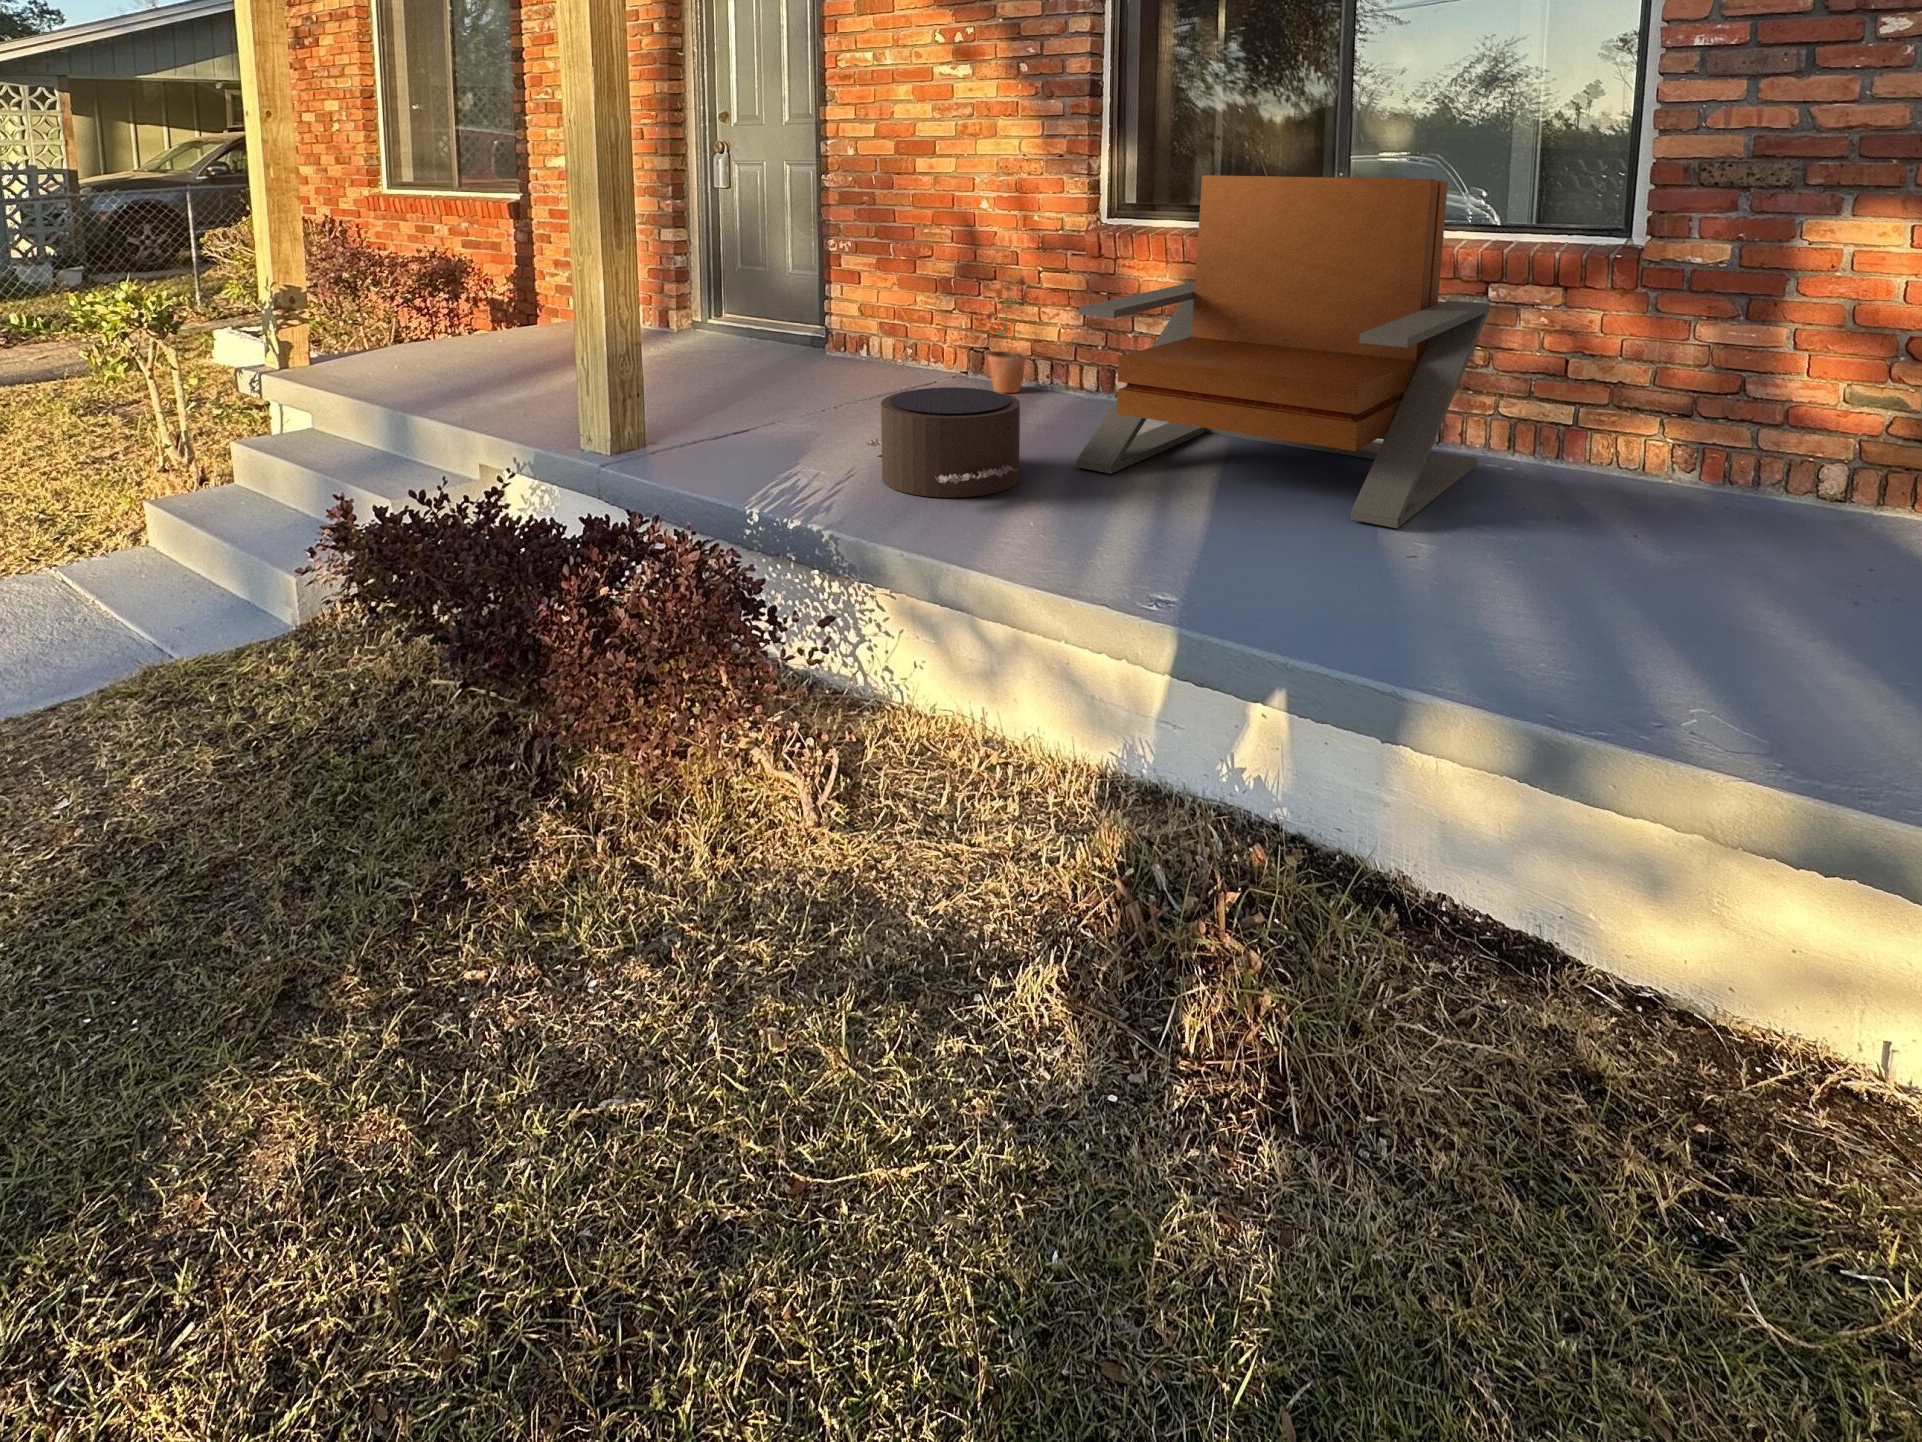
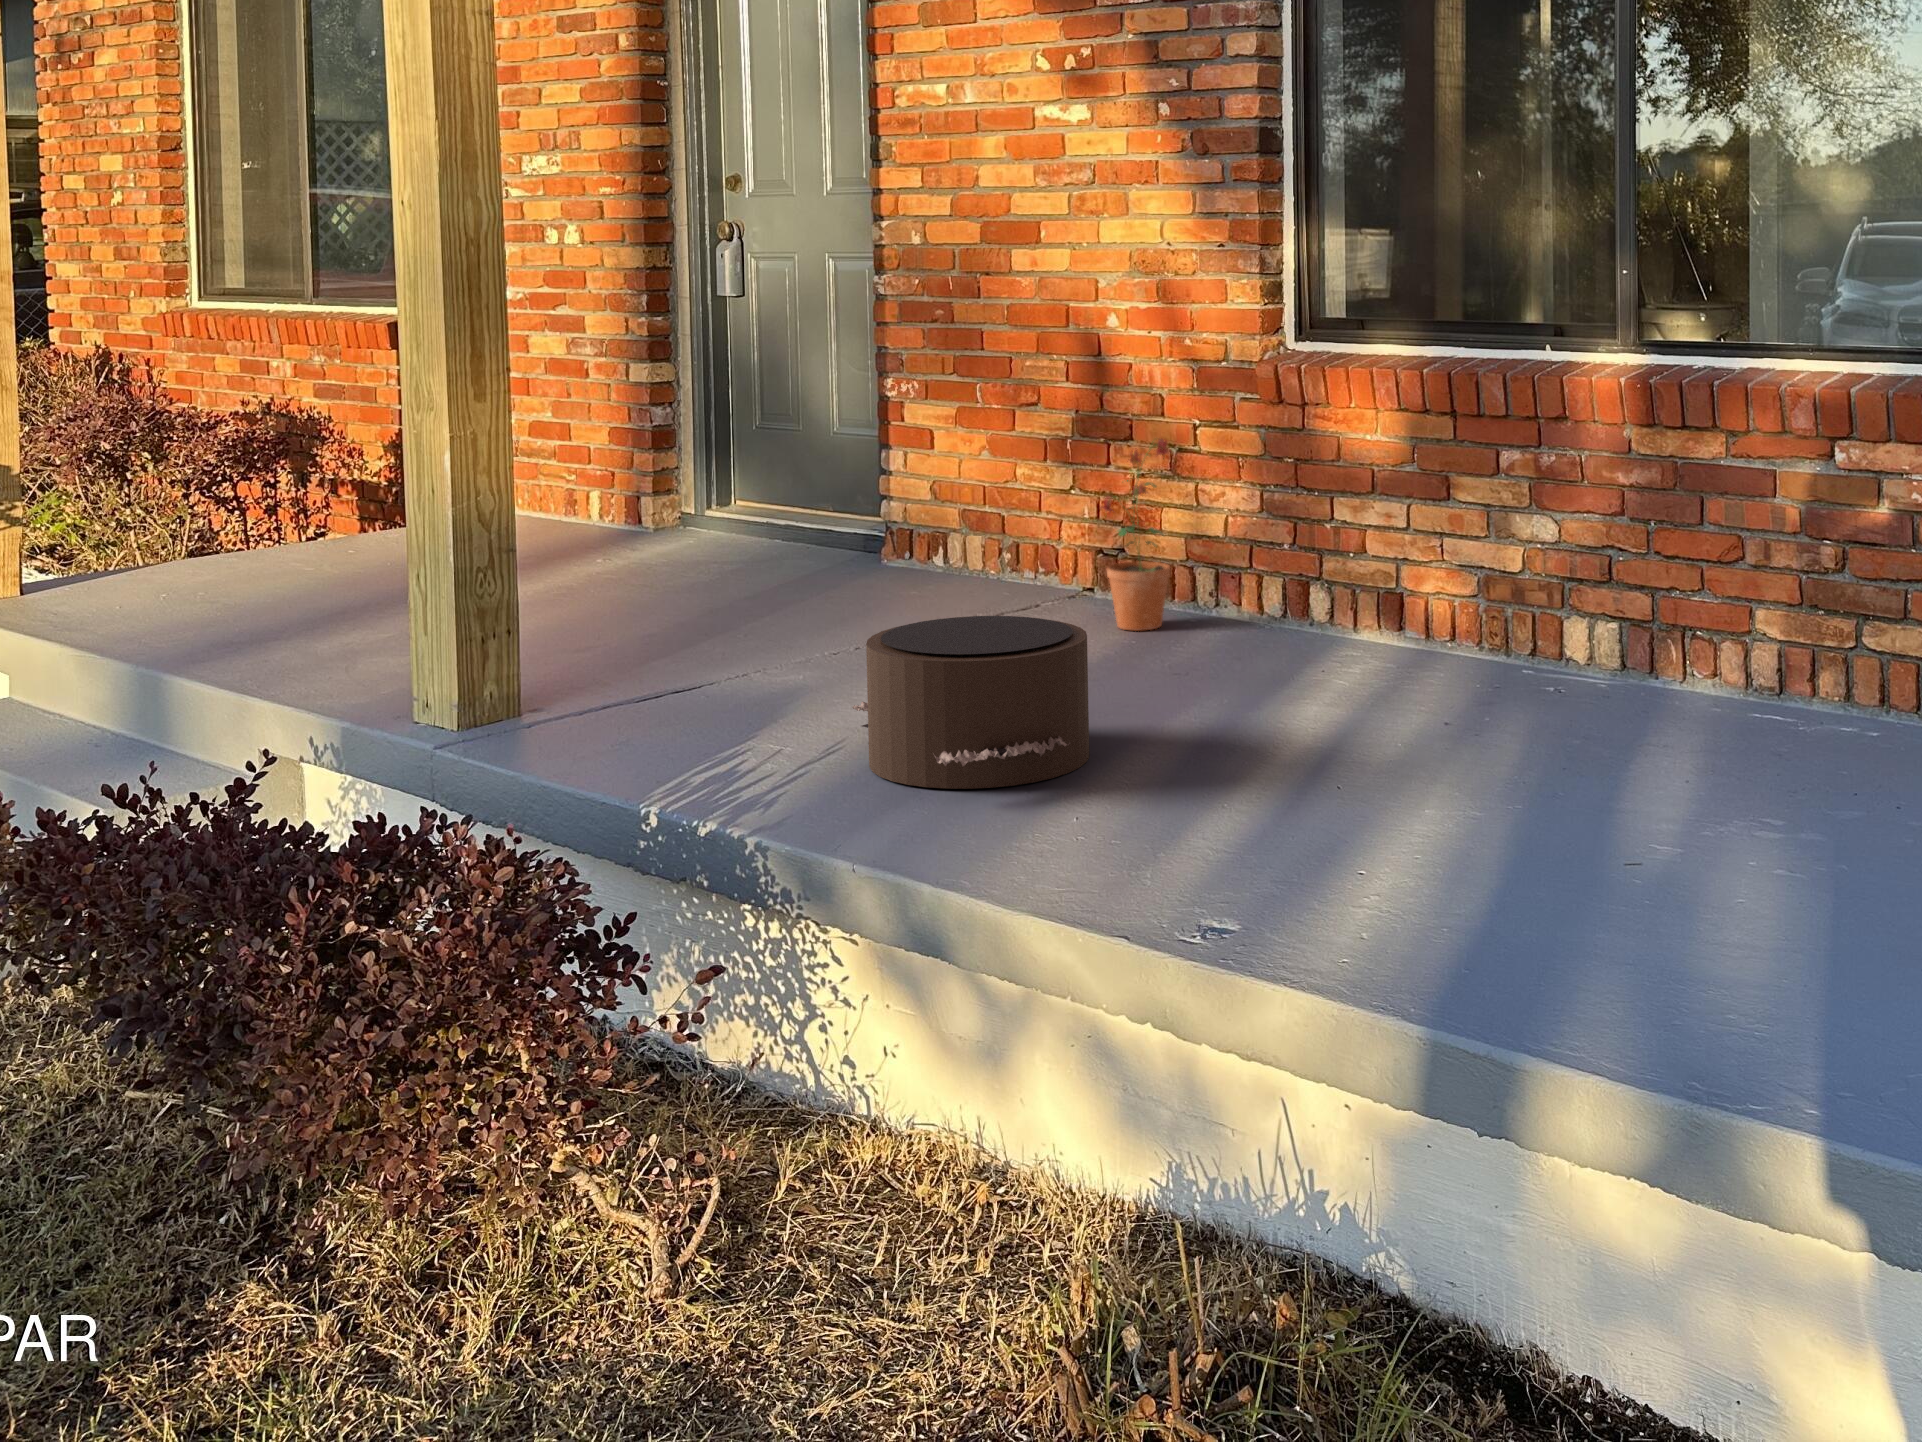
lounge chair: present [1077,175,1490,528] -> none [1182,277,1829,826]

